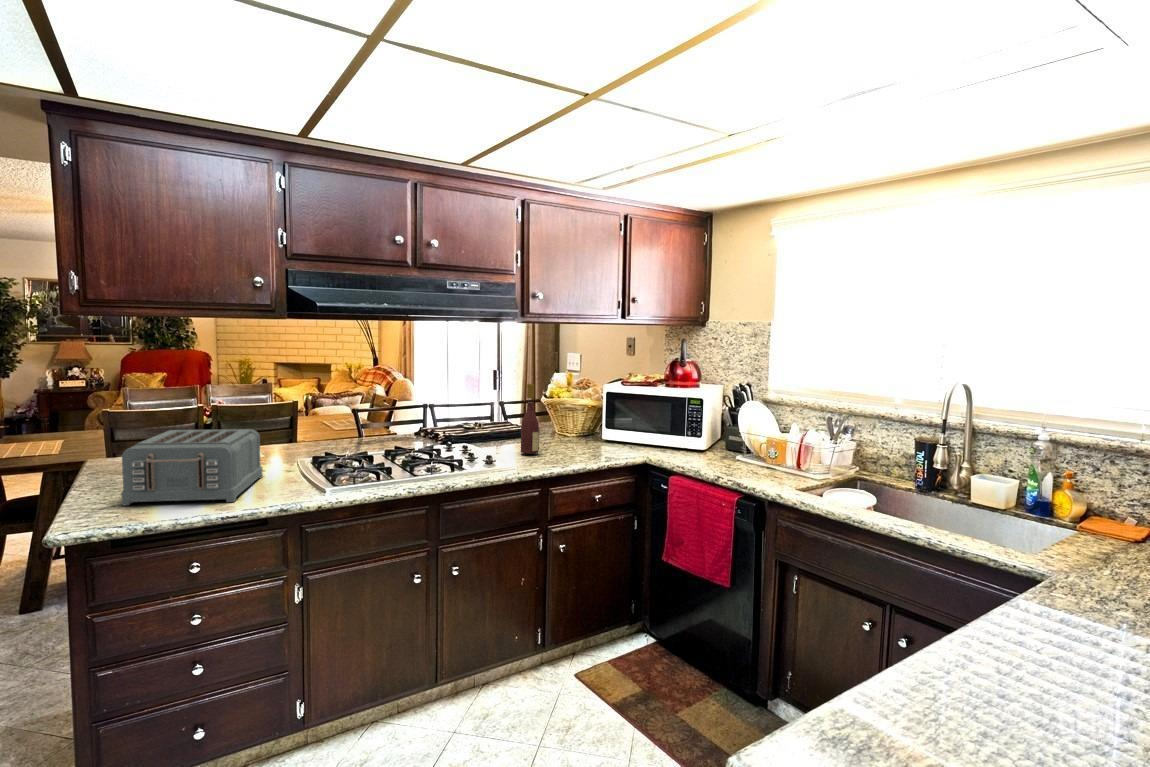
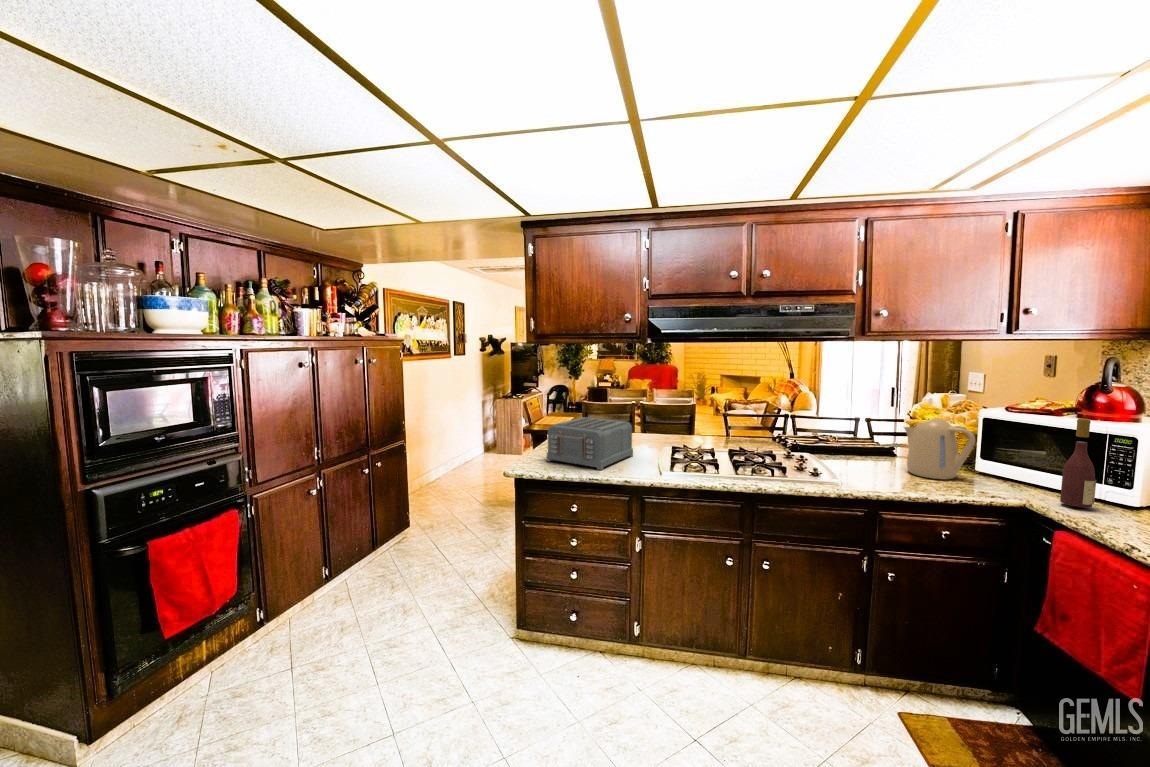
wine bottle: present [521,384,540,454] -> present [1060,419,1096,508]
kettle: none [554,395,609,451] -> present [904,418,975,479]

